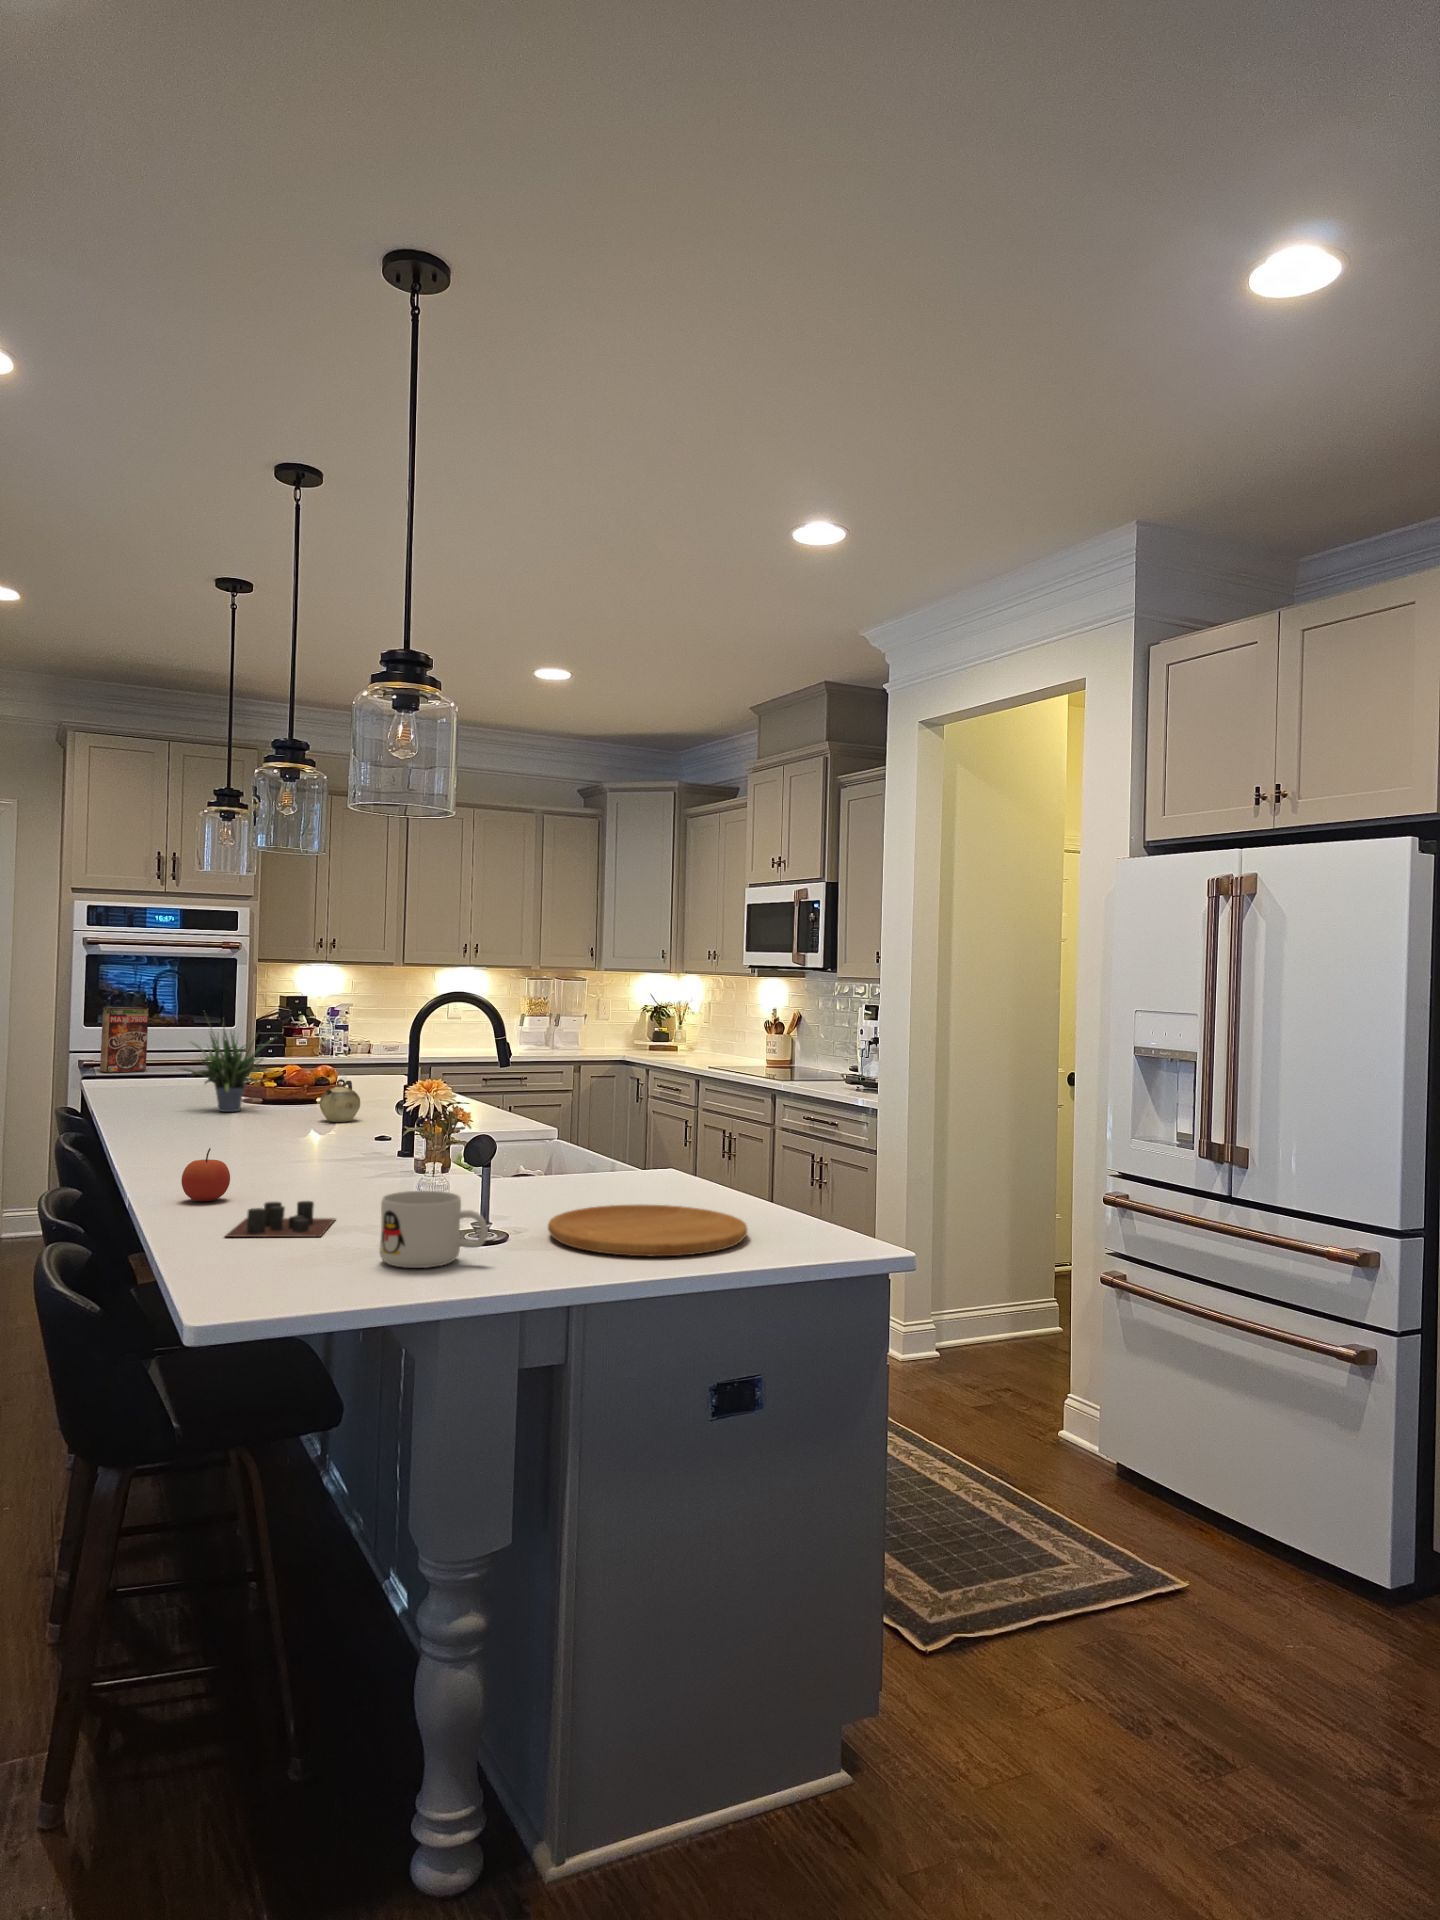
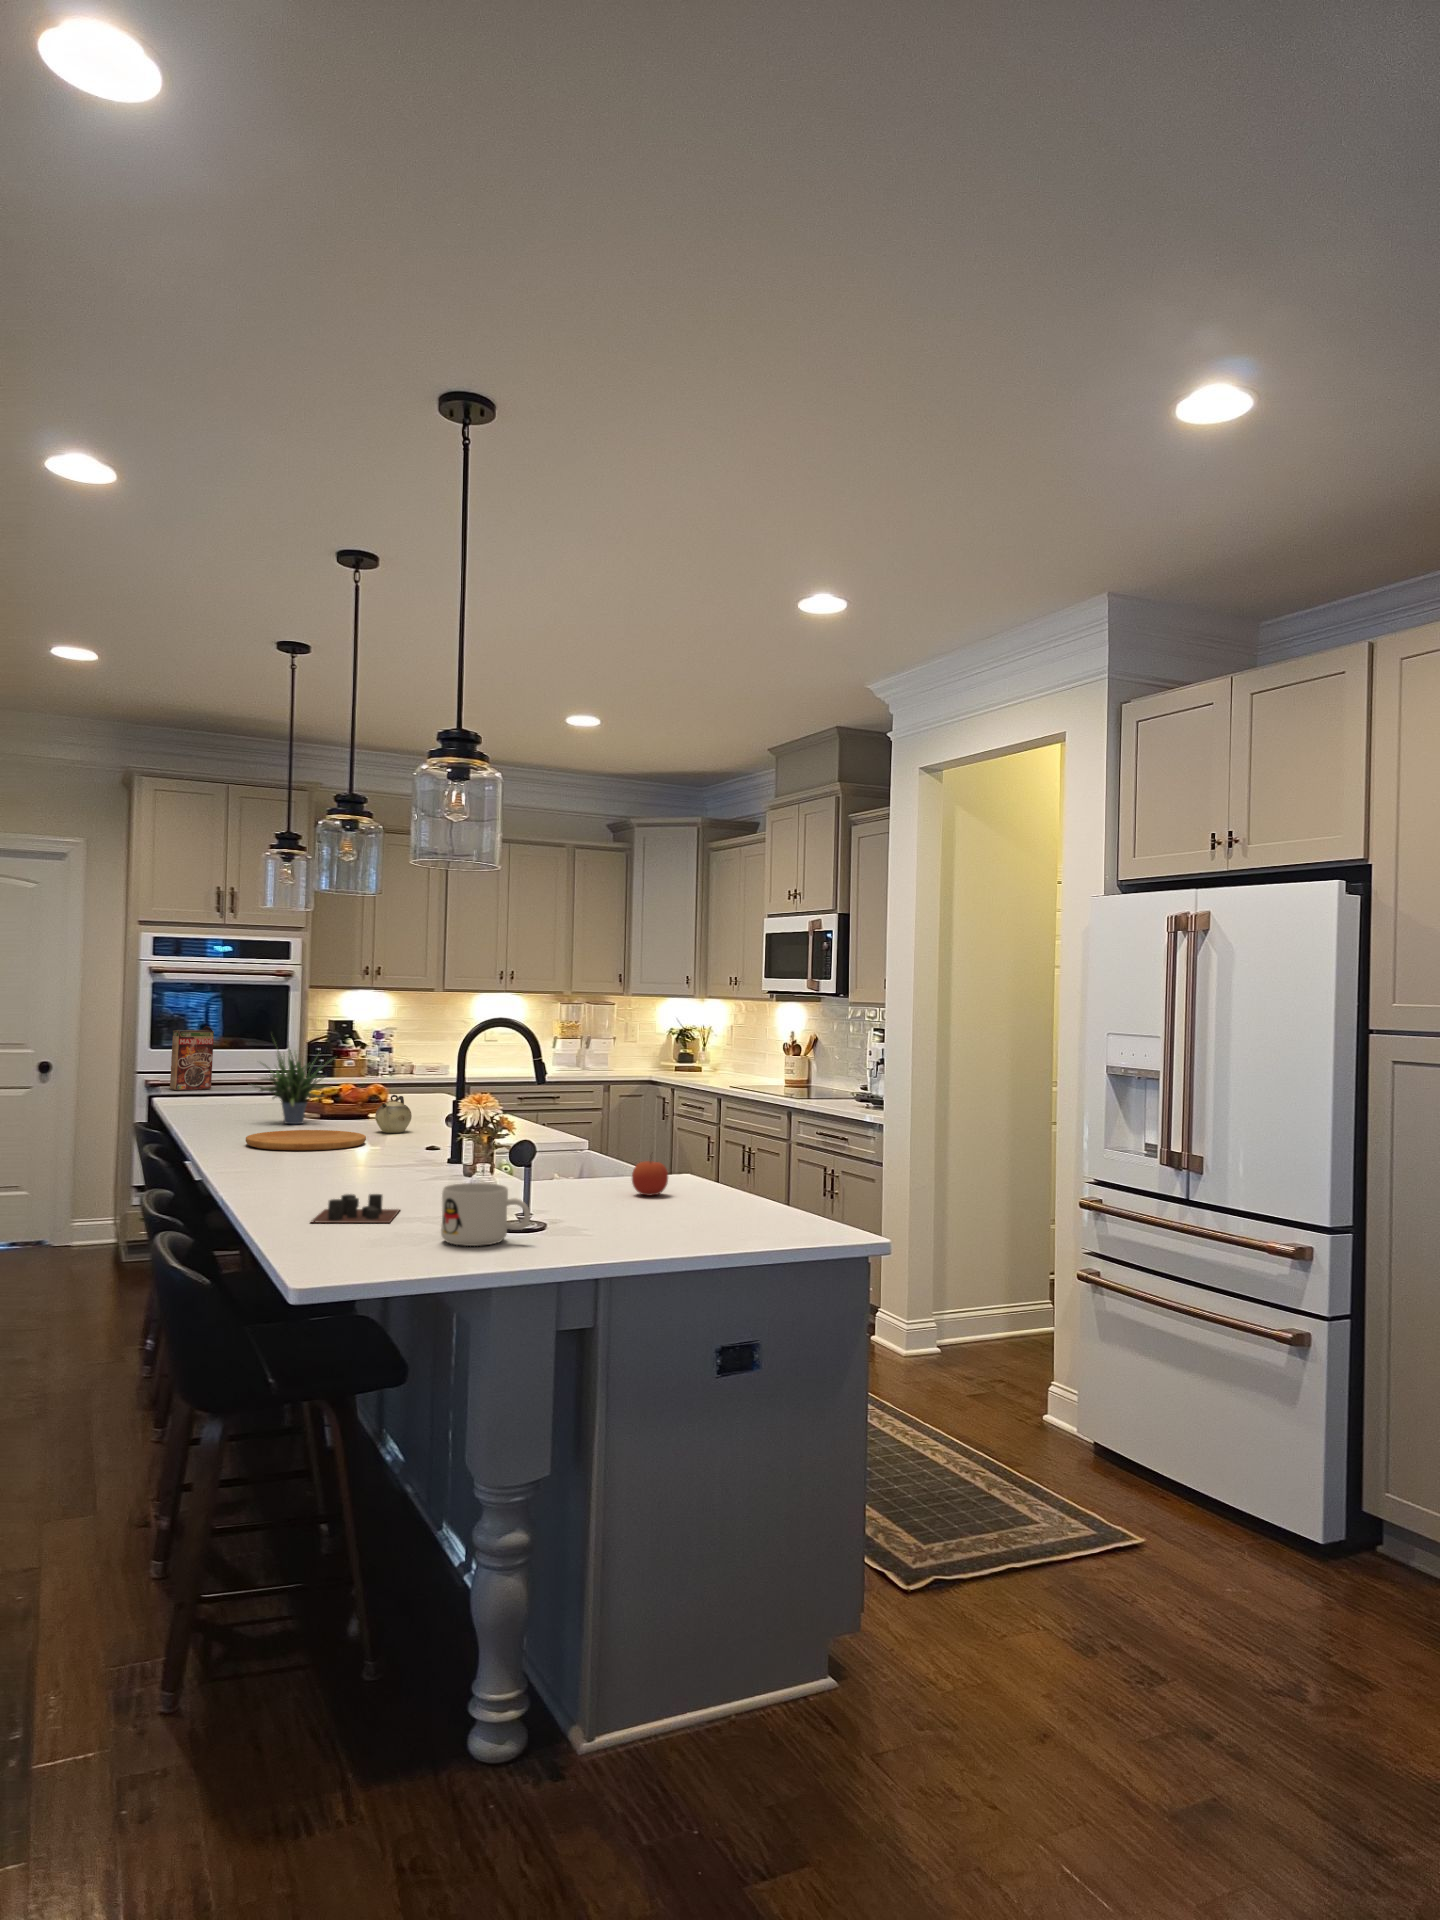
apple: present [181,1148,230,1201] -> present [632,1161,668,1196]
cutting board: present [548,1204,747,1256] -> present [246,1130,366,1151]

